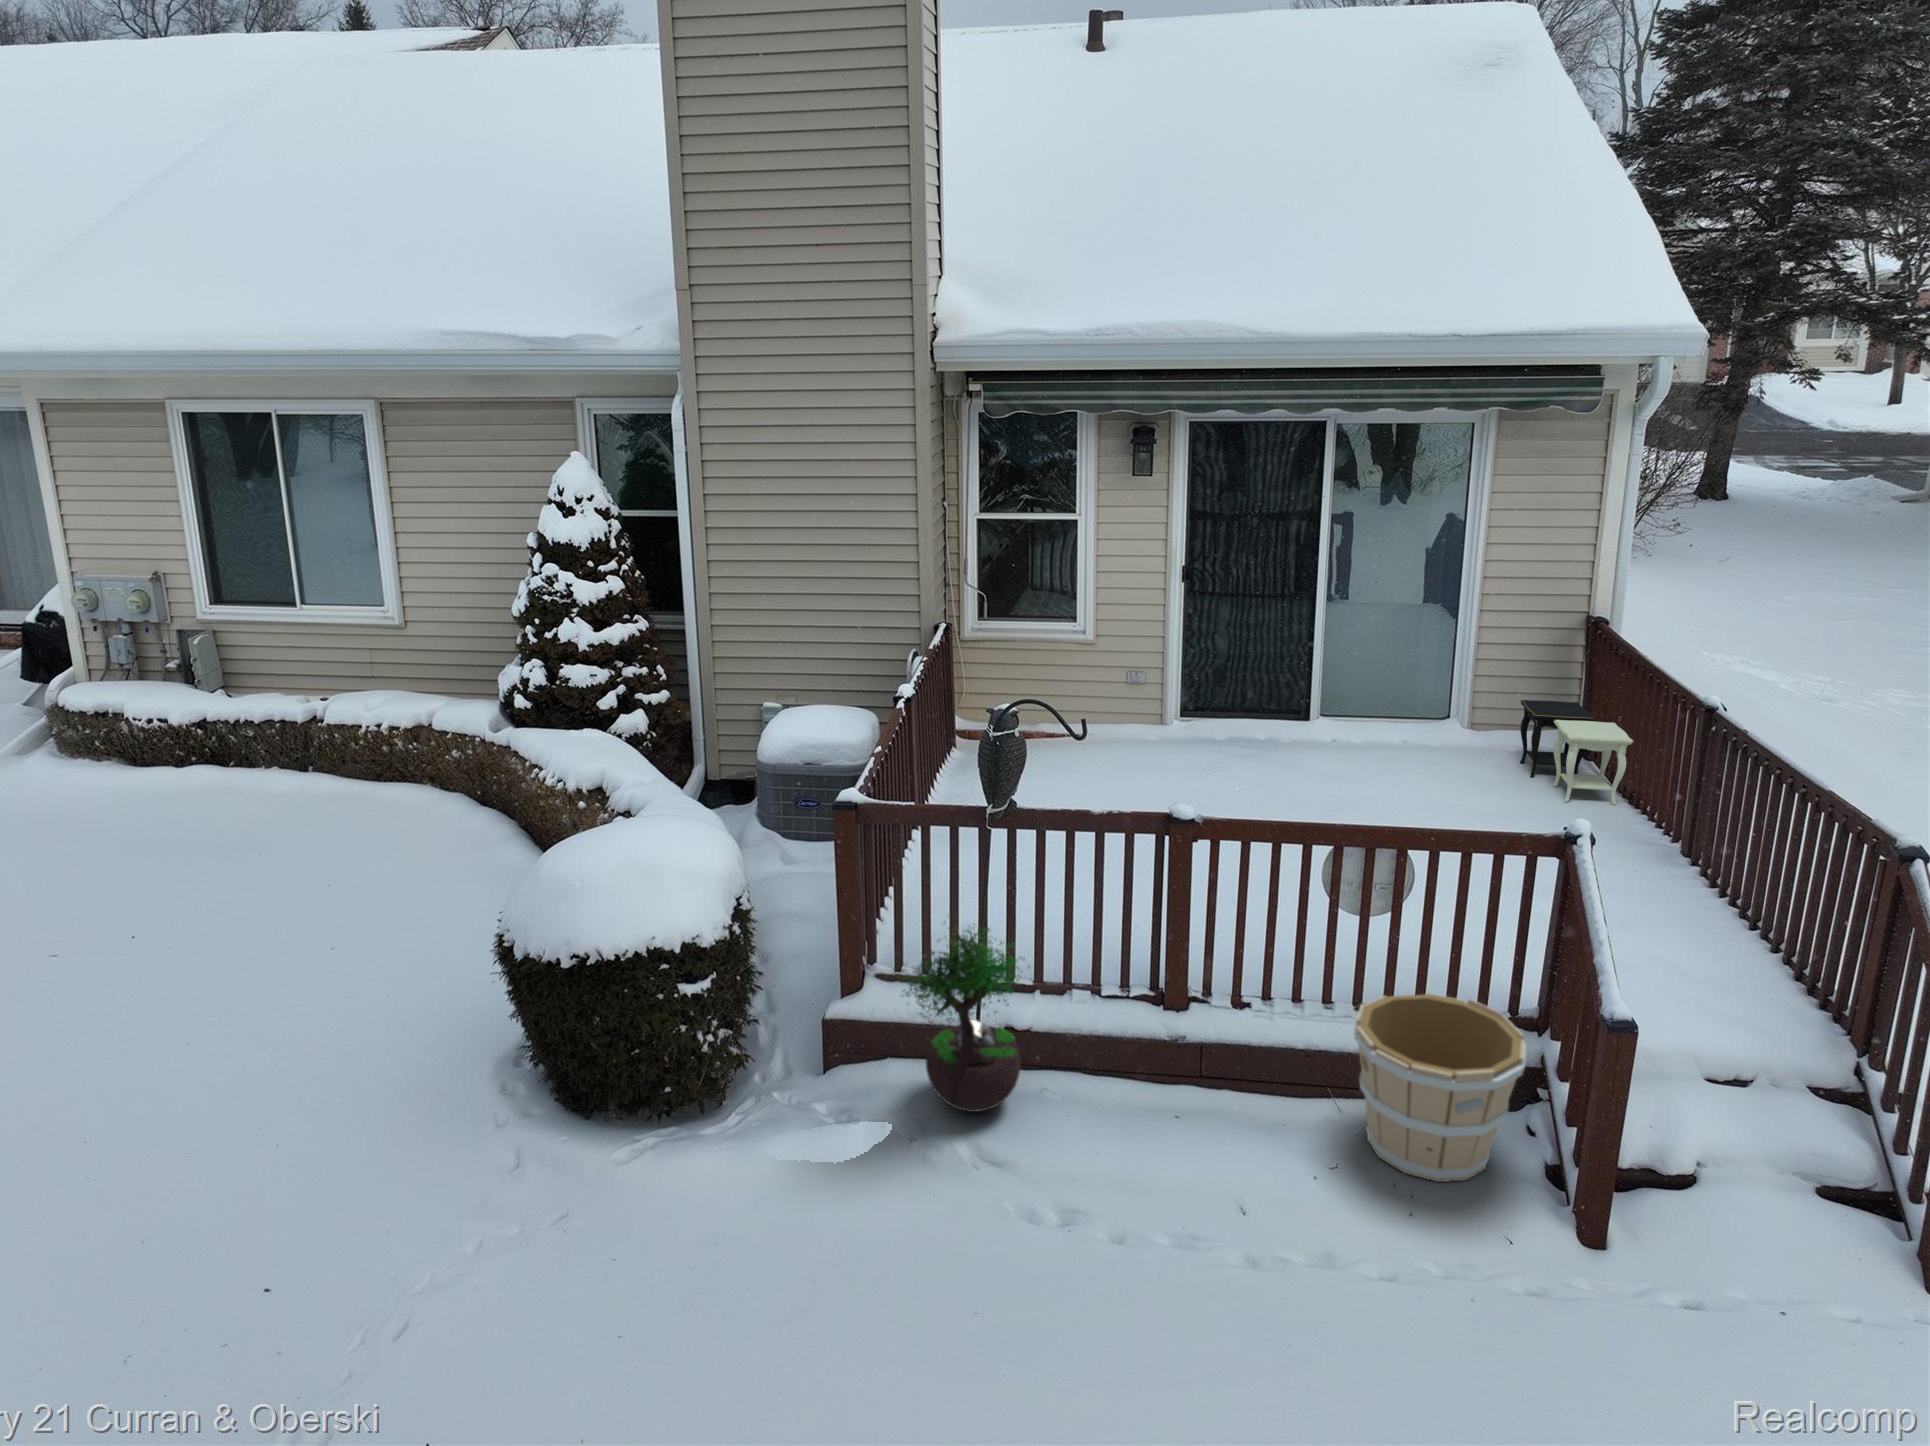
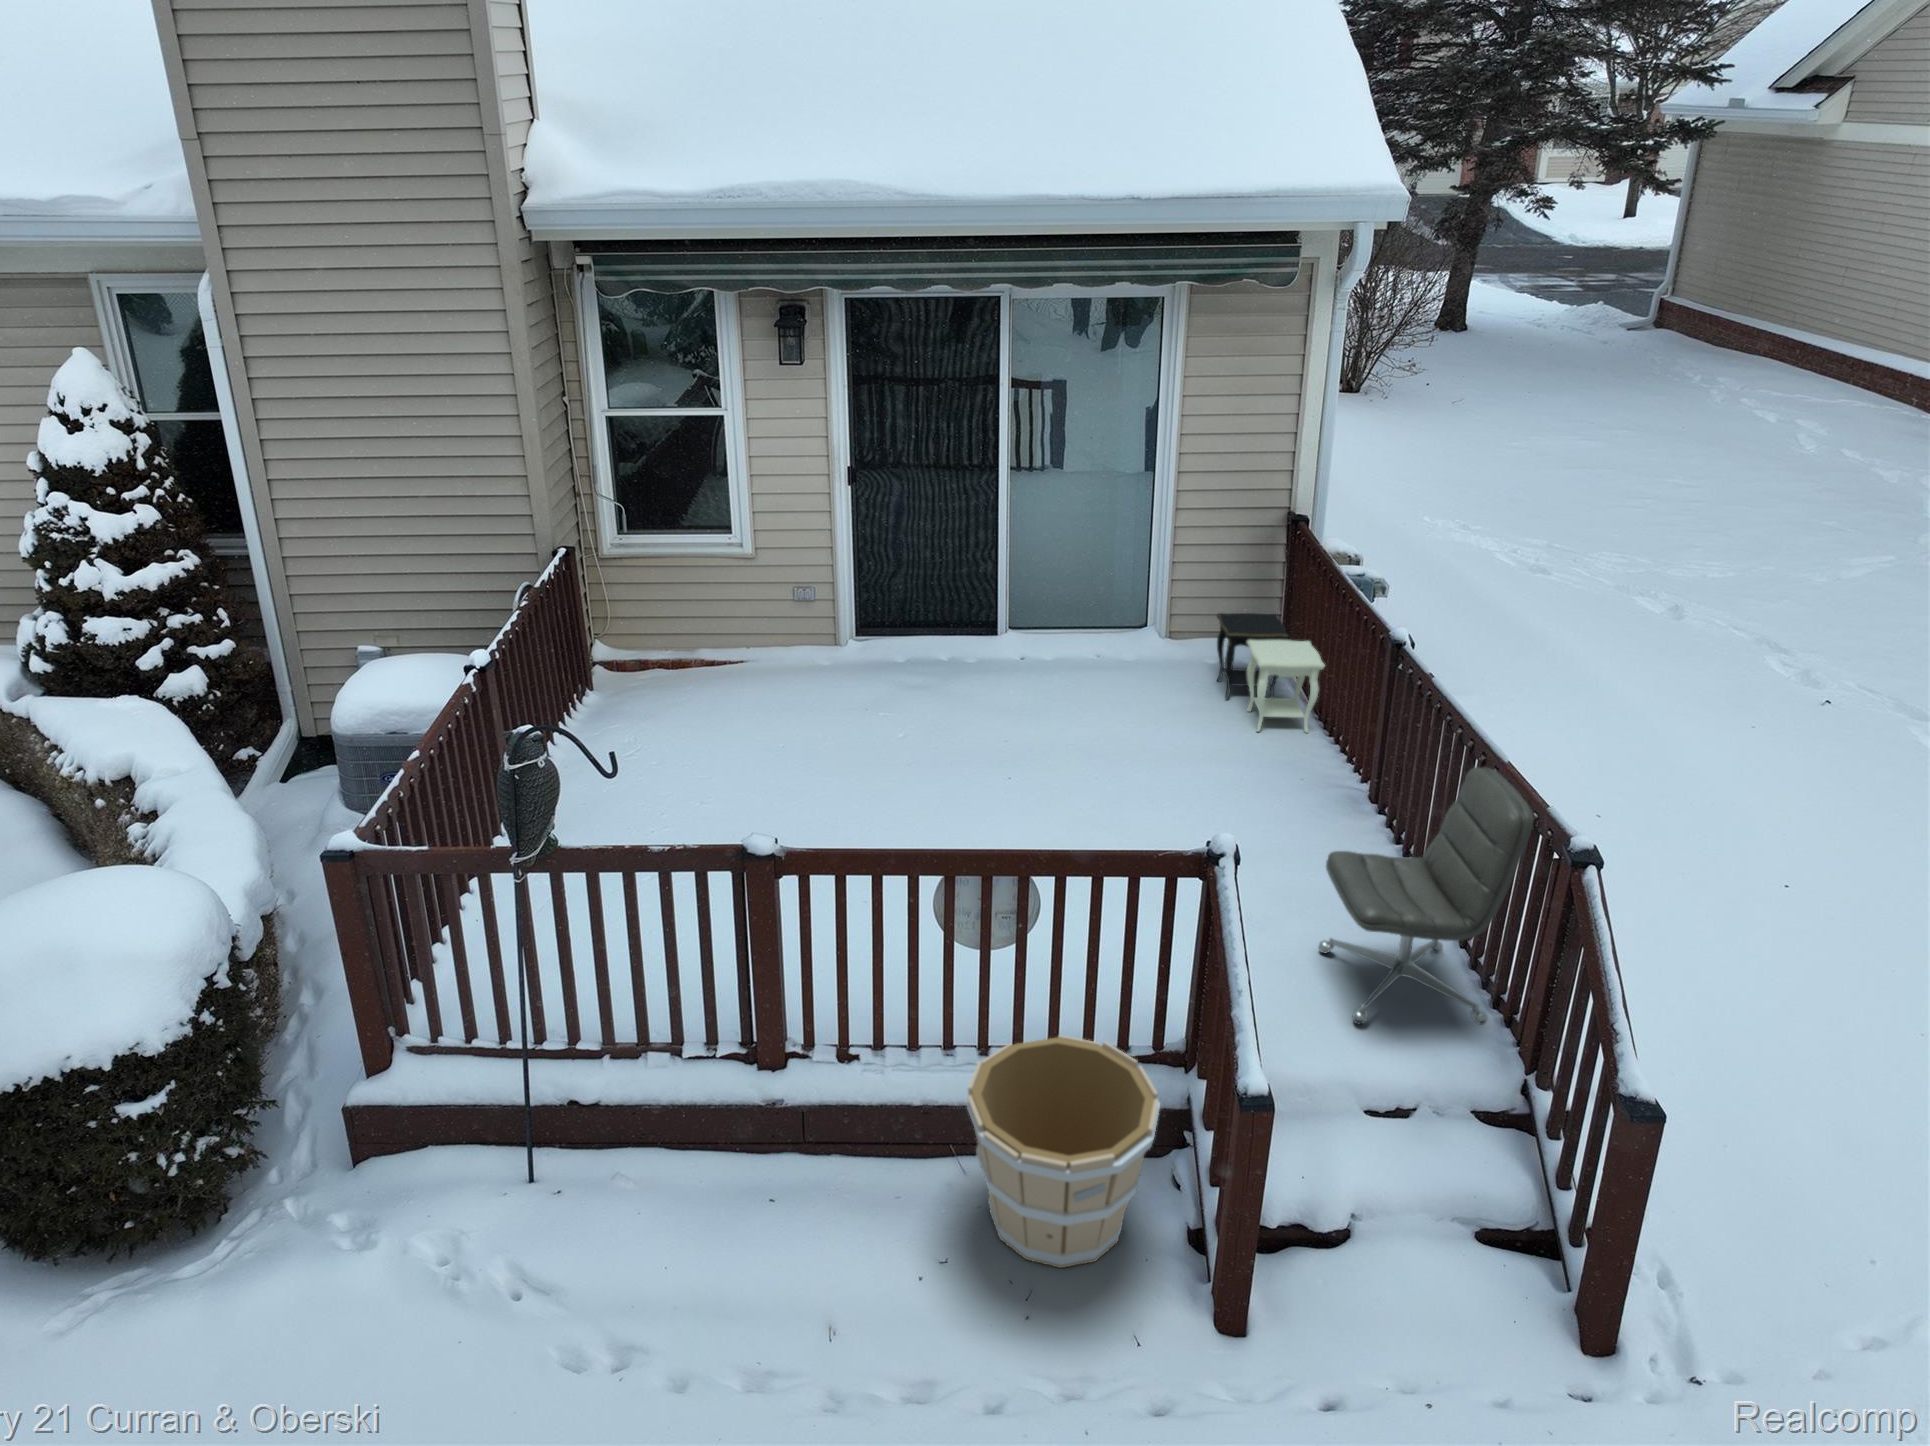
chair: none [1651,791,1862,1020] -> present [1319,767,1533,1025]
potted tree: present [902,924,1030,1112] -> none [392,1006,581,1225]

